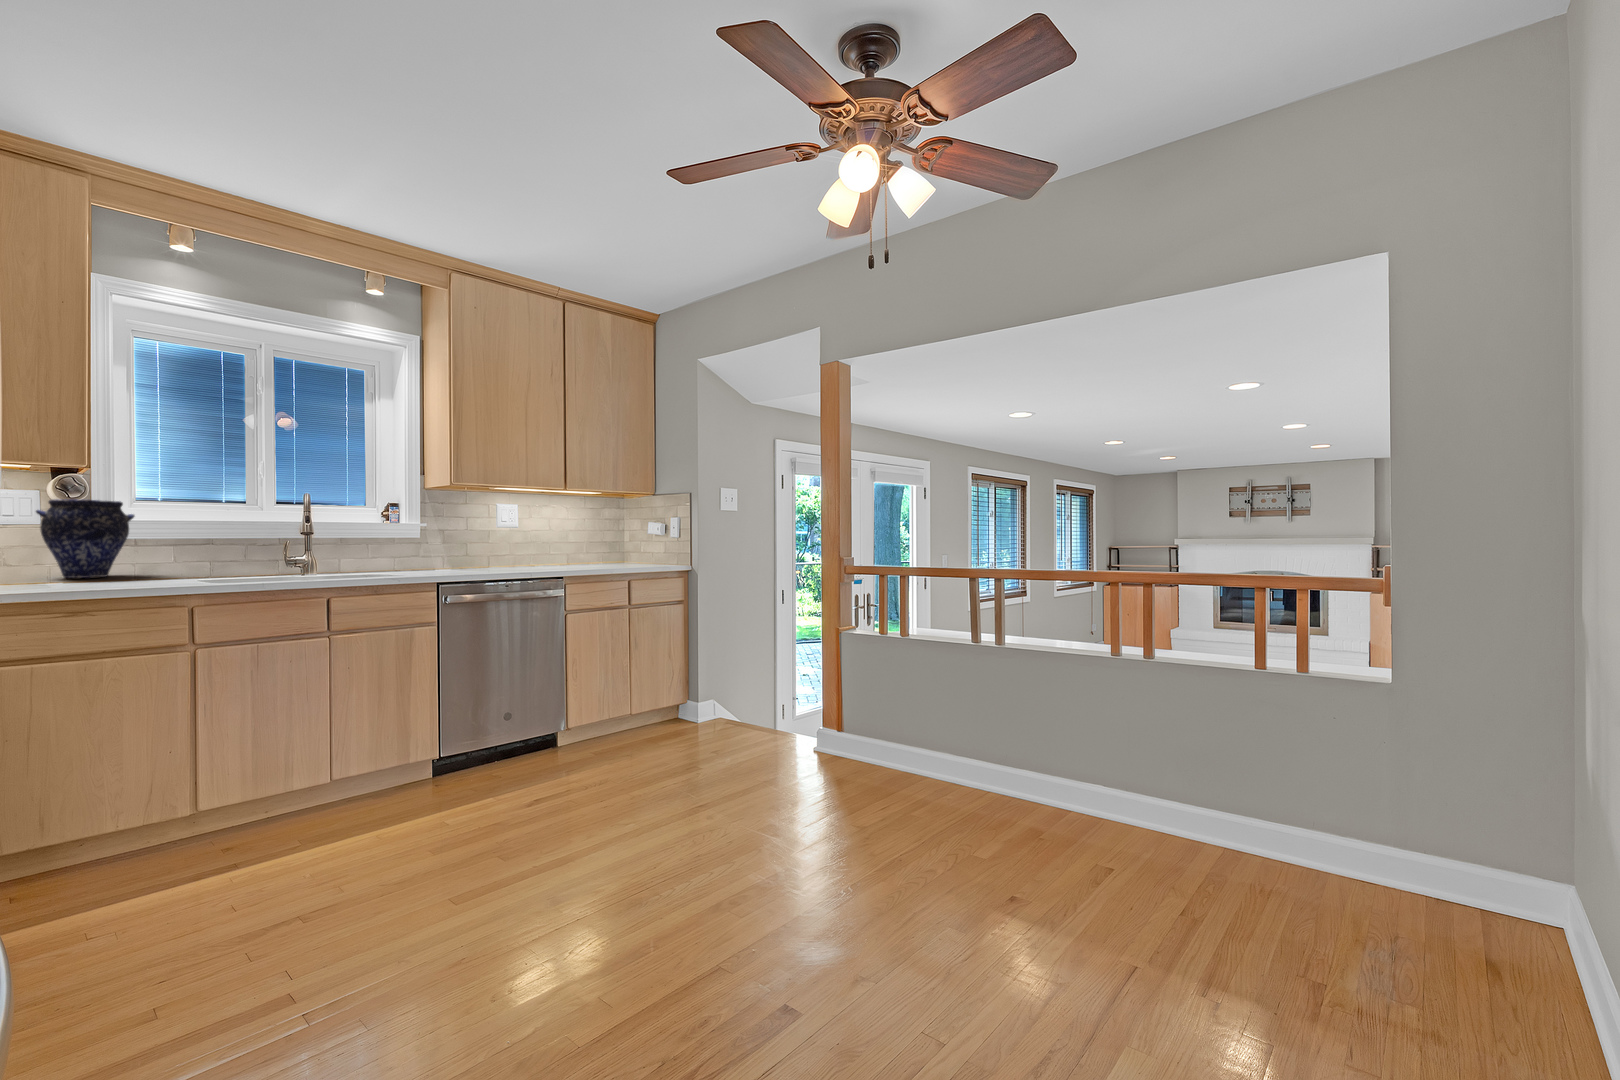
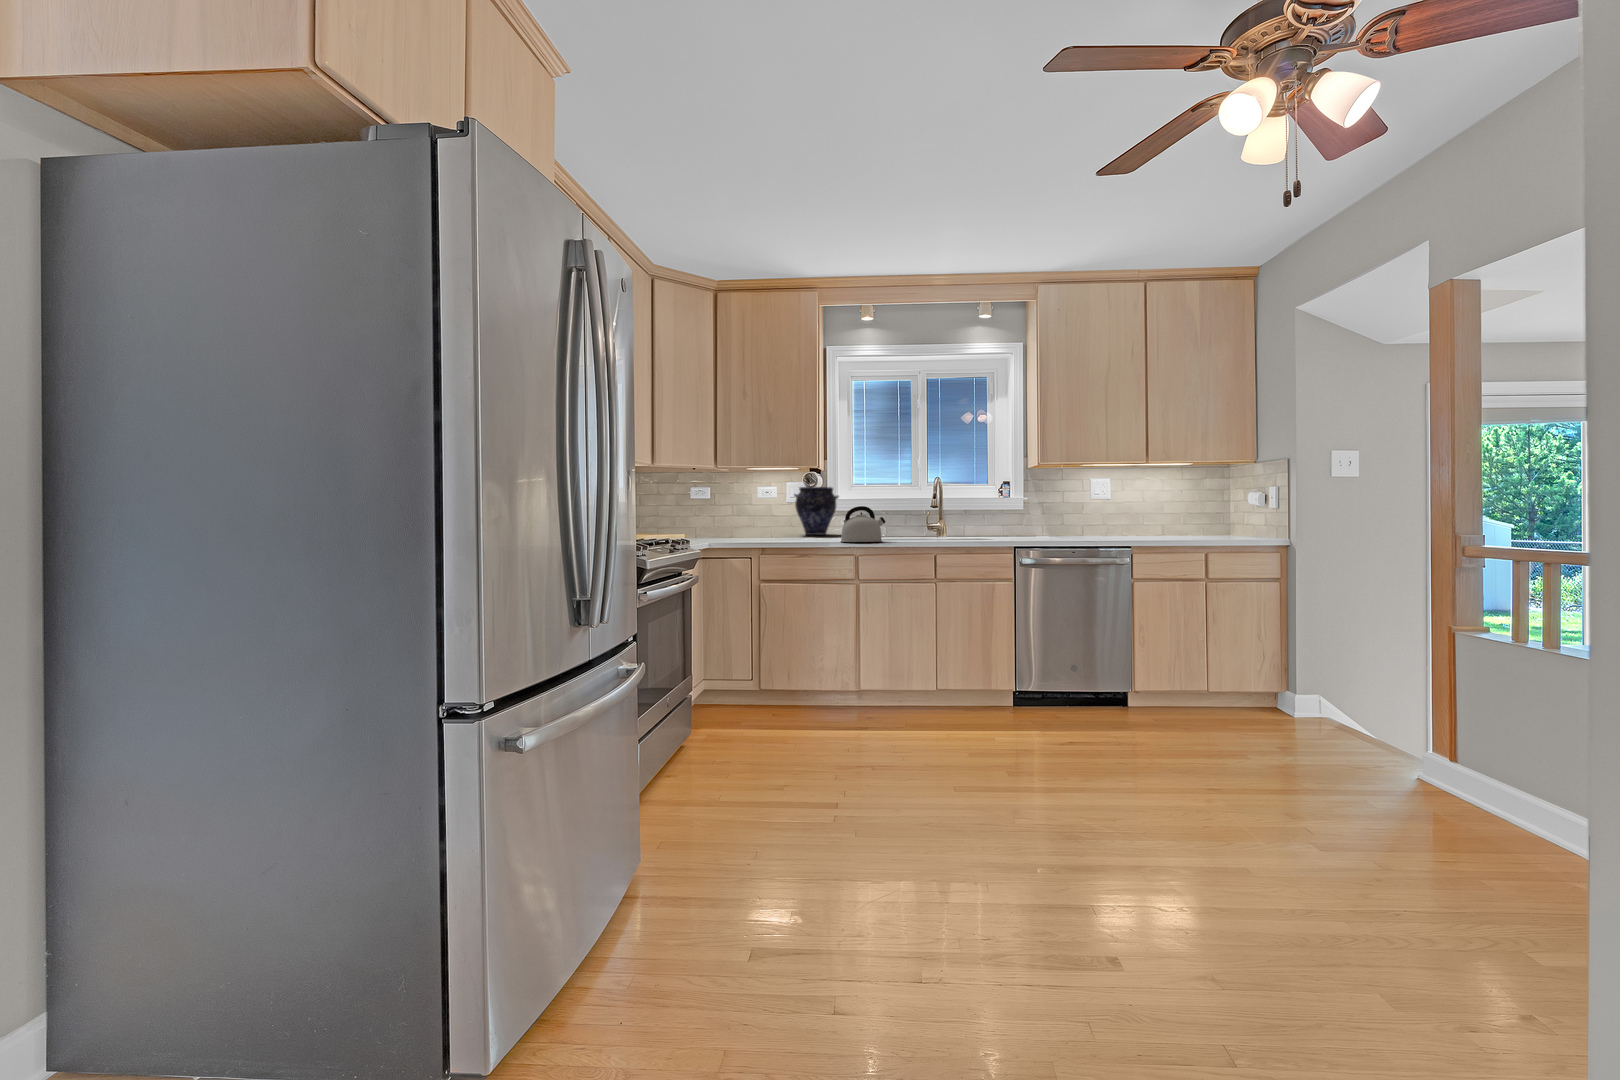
kettle: none [173,533,254,588] -> present [841,506,885,542]

